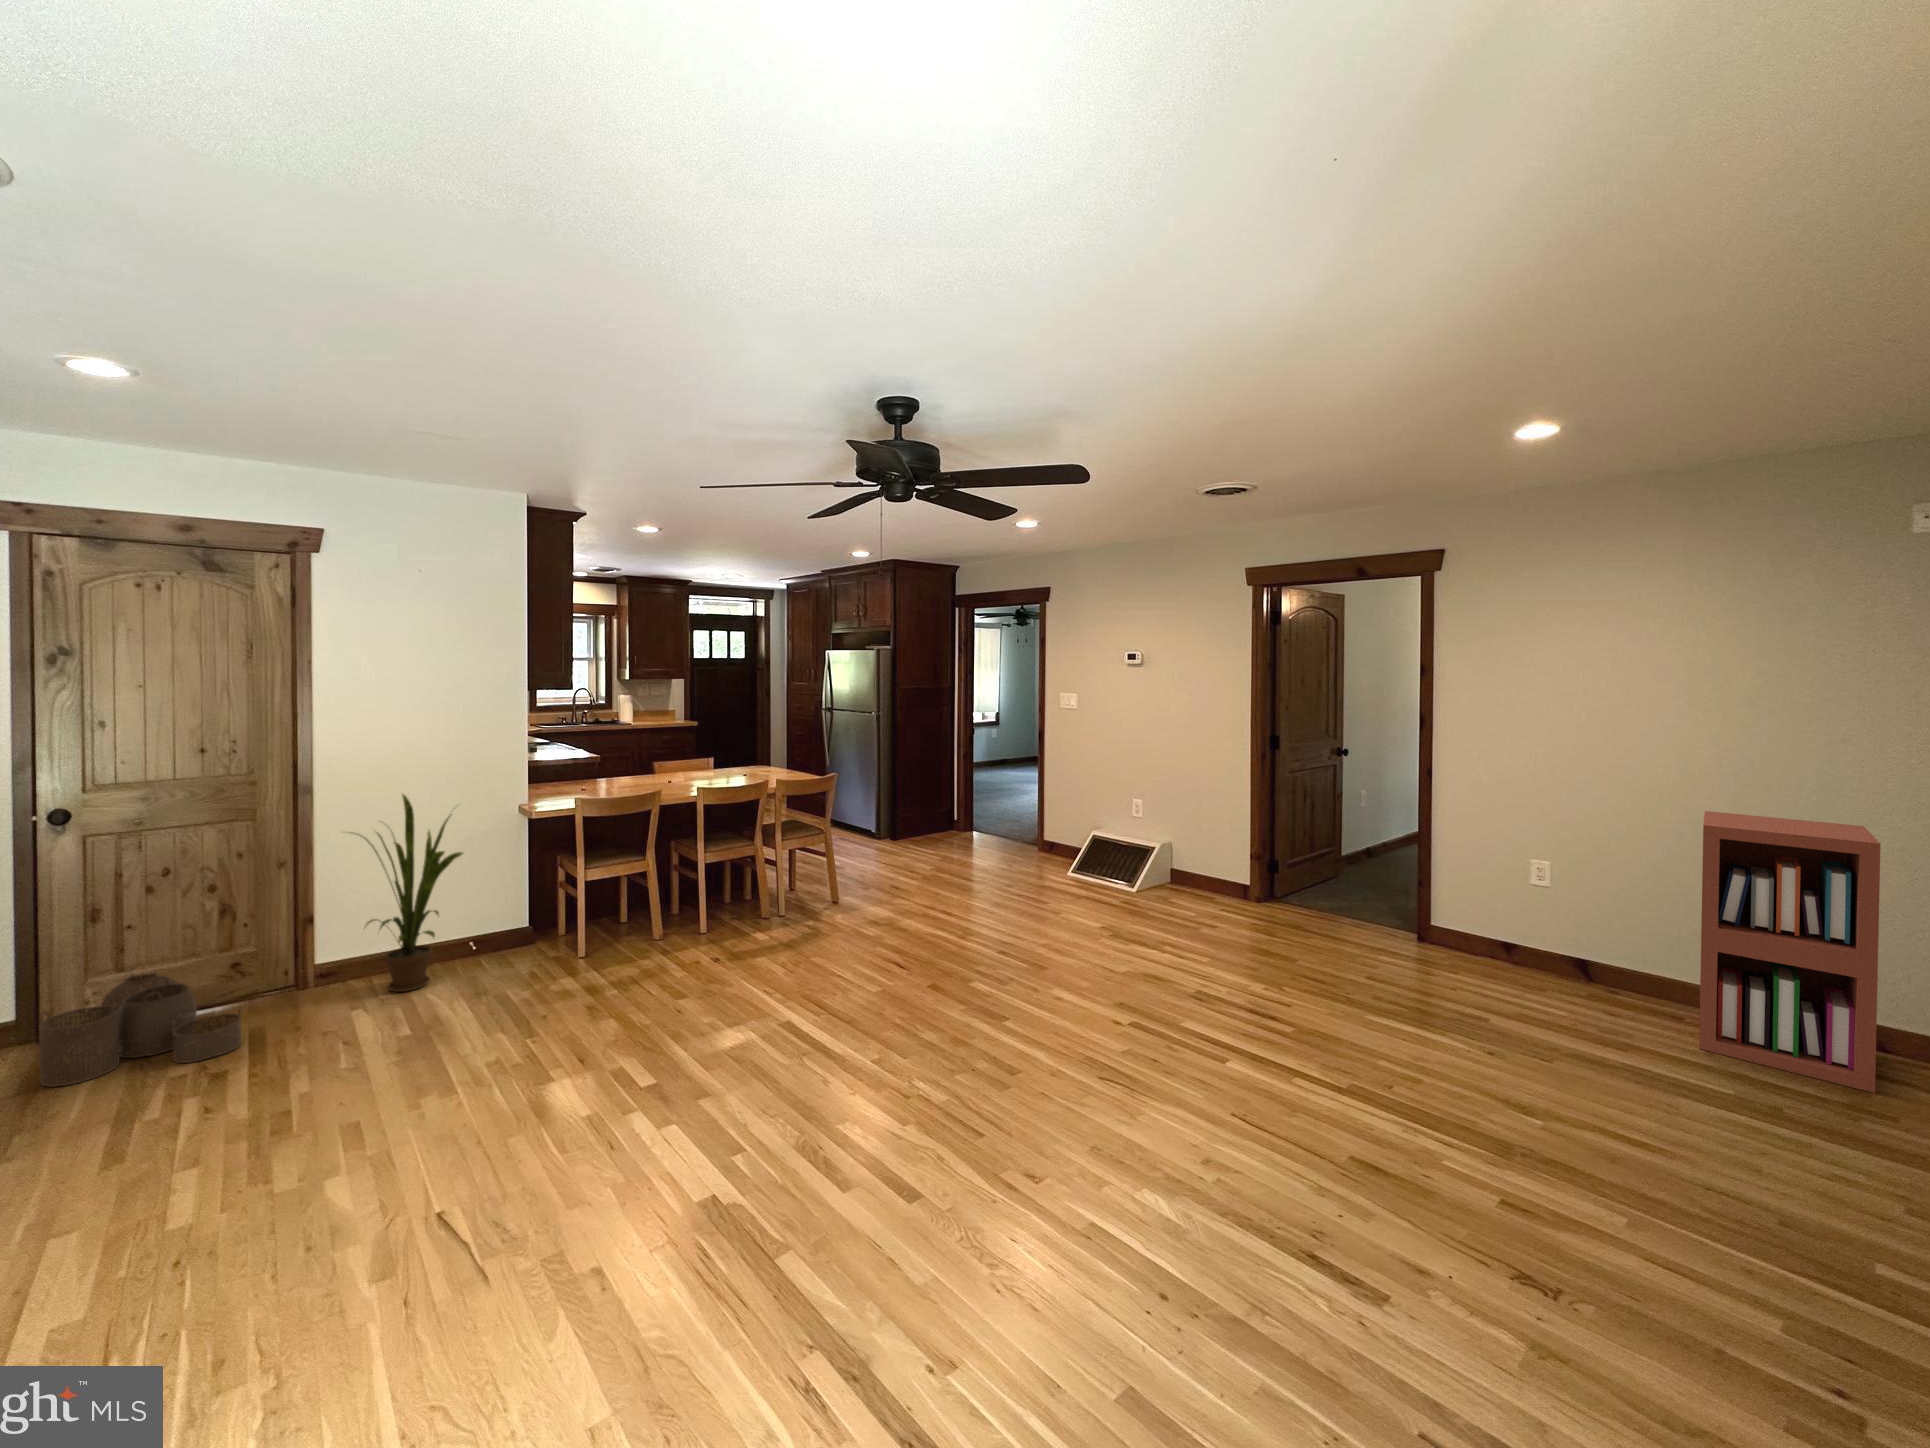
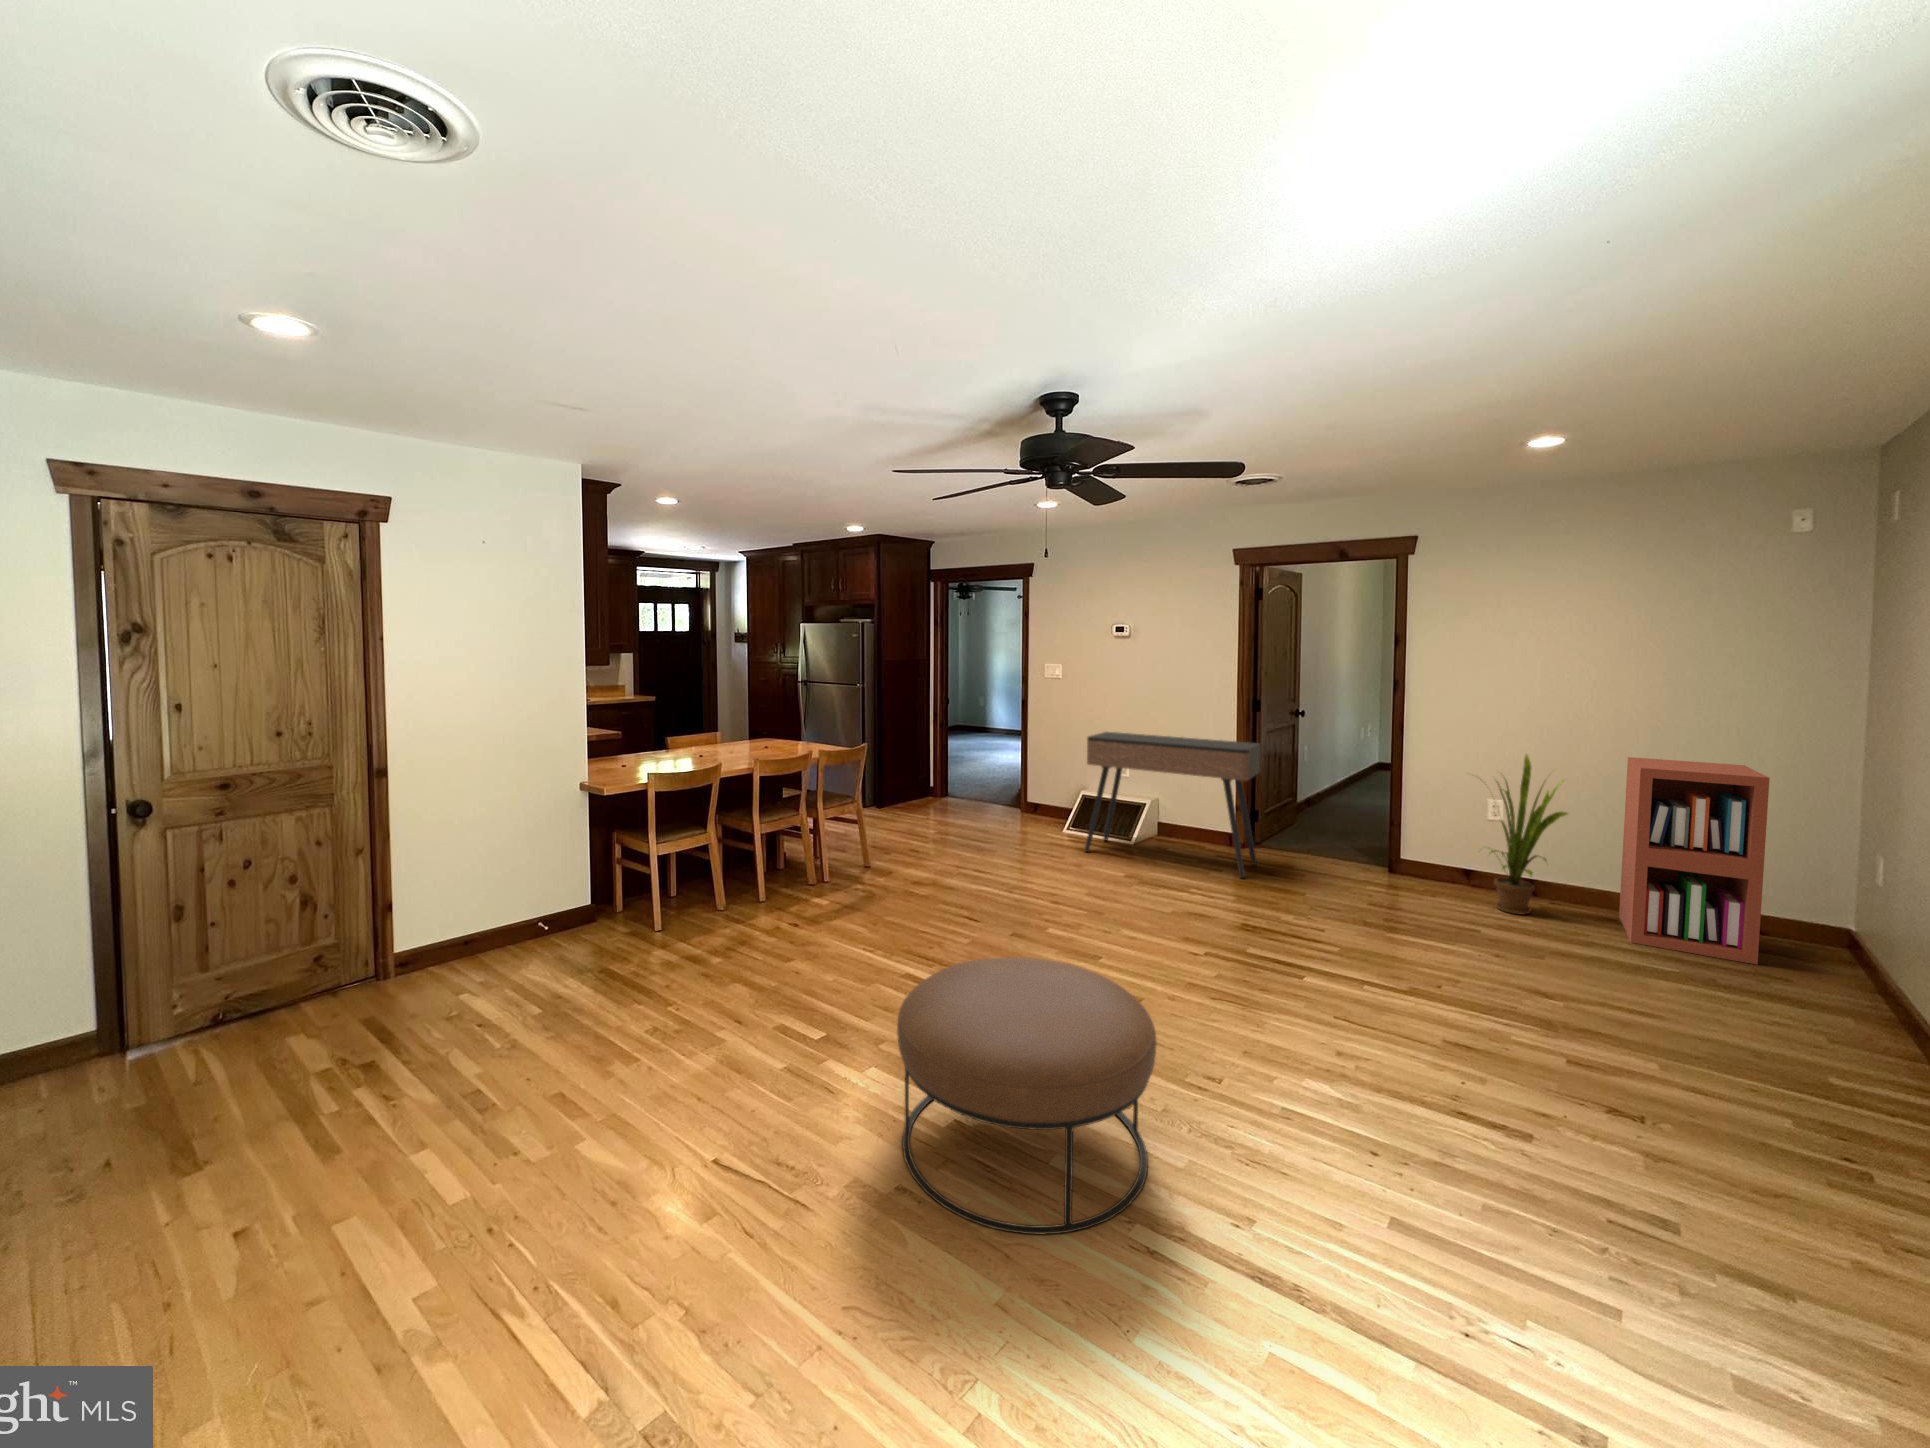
console table: none [1072,766,1263,937] -> present [1085,732,1261,878]
house plant: present [351,795,462,992] -> present [1480,755,1567,915]
woven basket: present [39,971,242,1087] -> none [170,967,373,1091]
ottoman: none [605,1014,907,1354] -> present [897,957,1157,1234]

